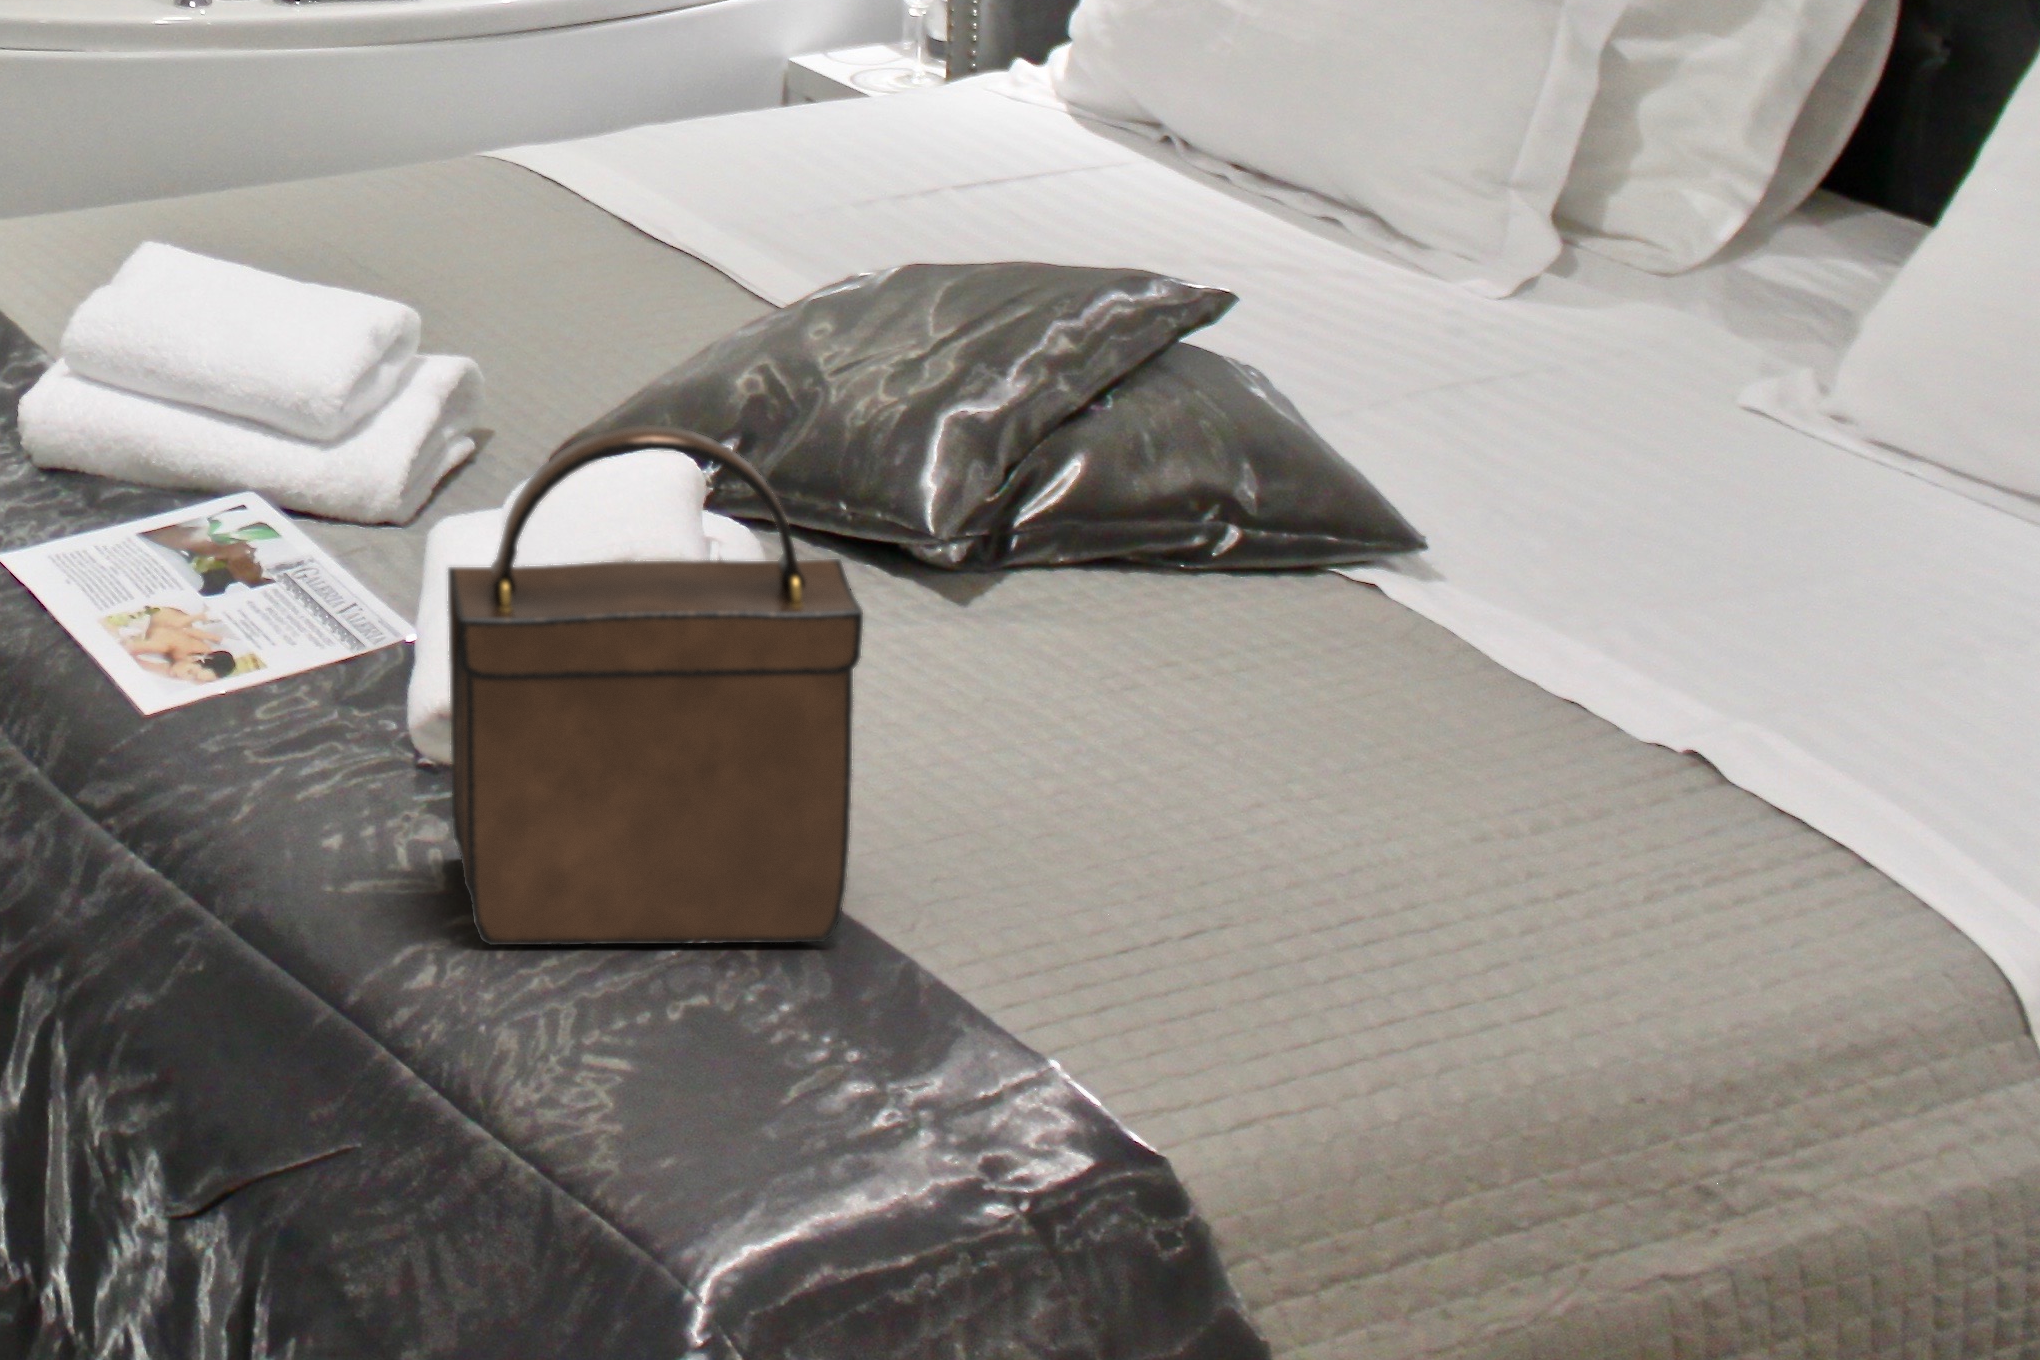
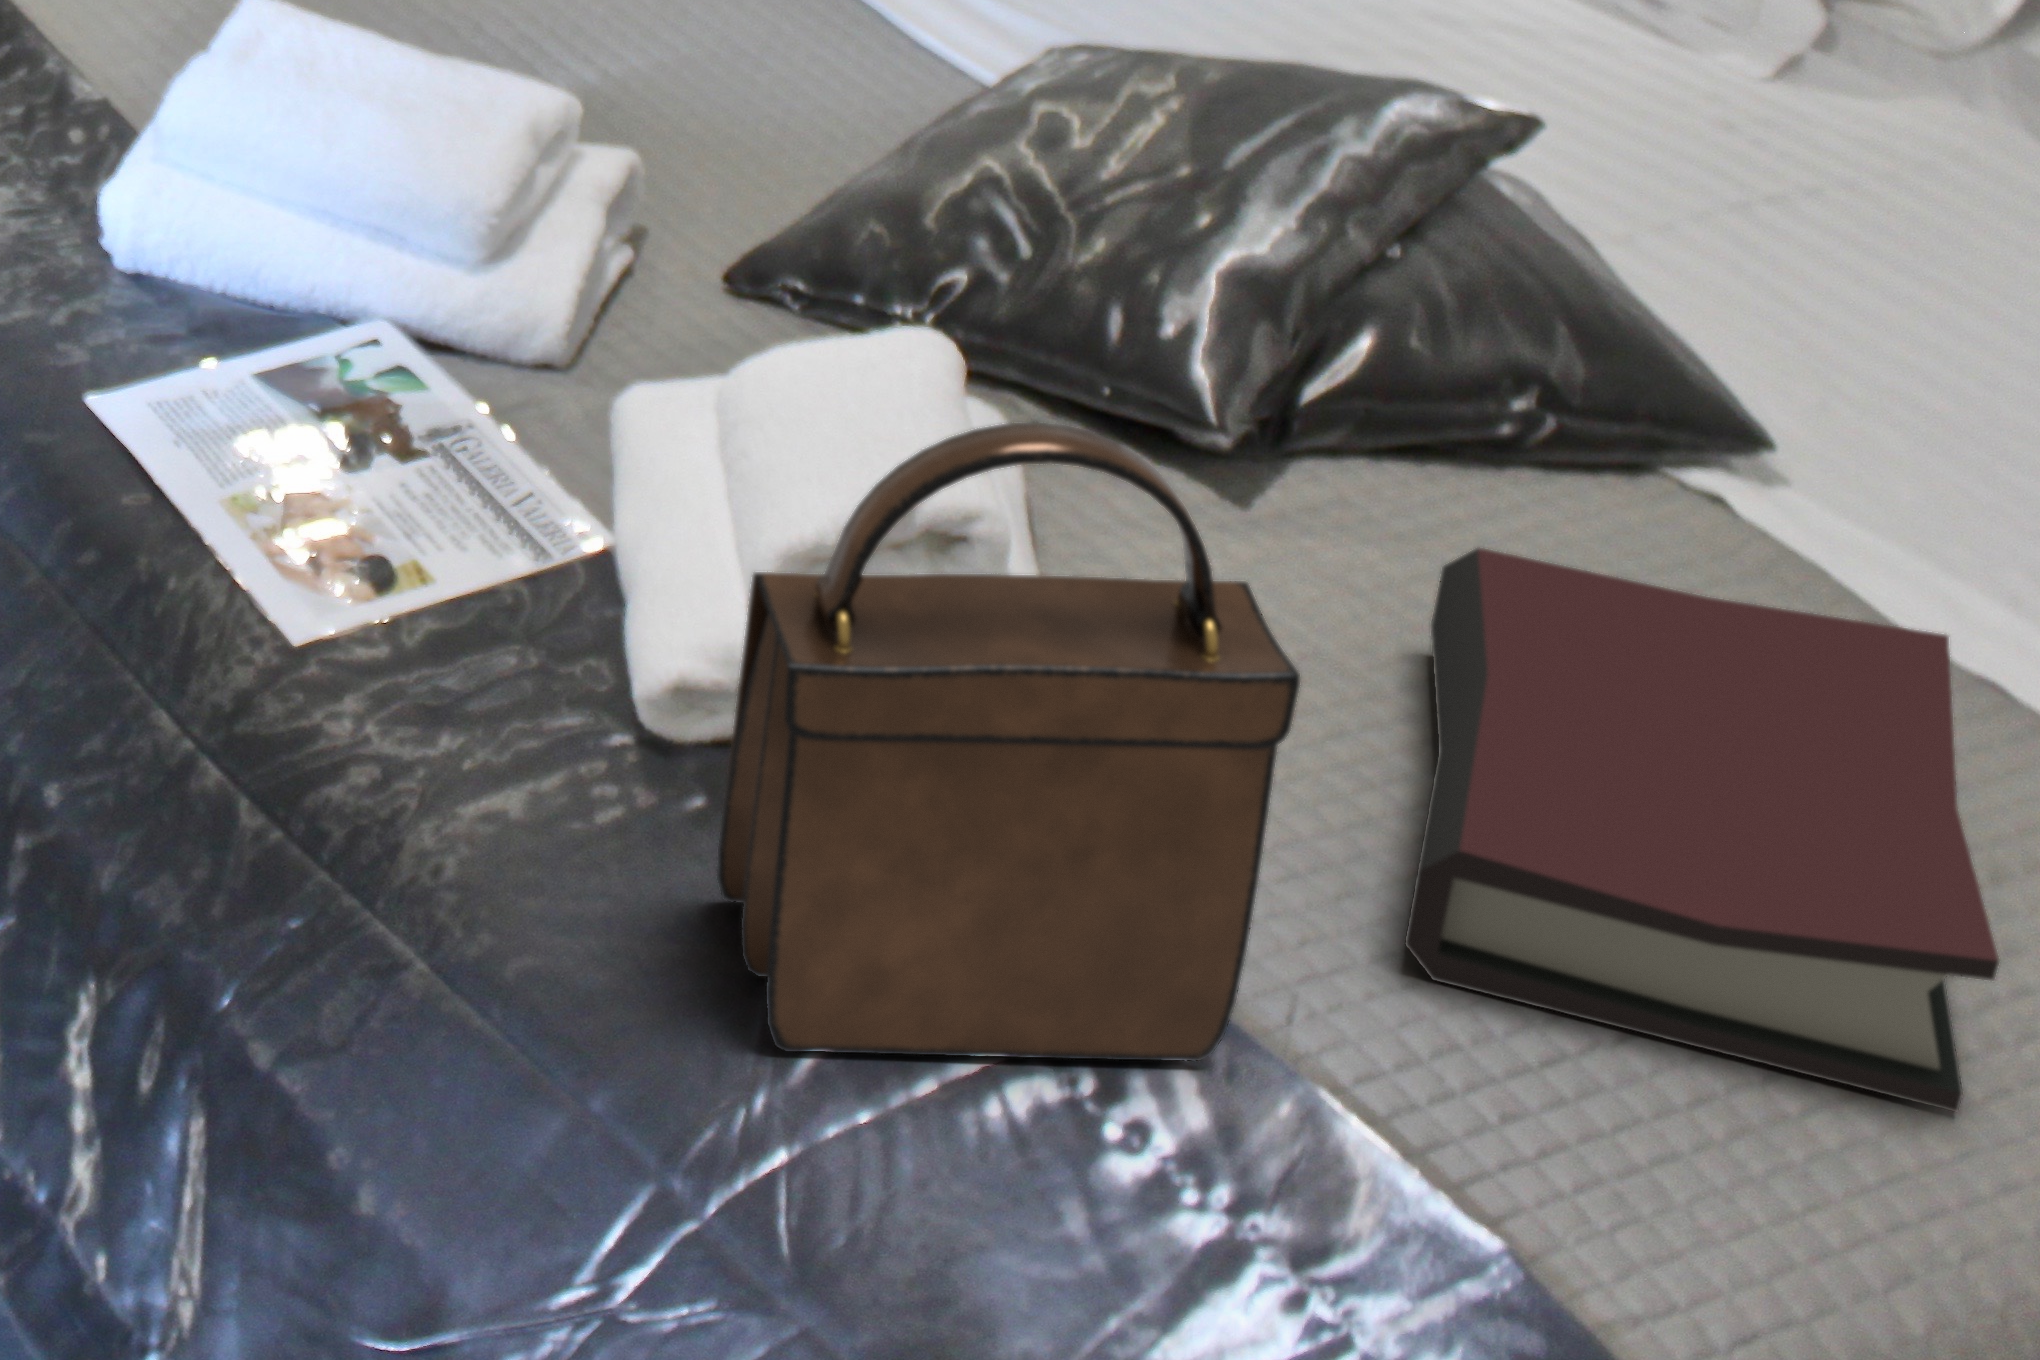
hardback book: none [1004,592,1486,958] -> present [1405,547,1999,1112]

